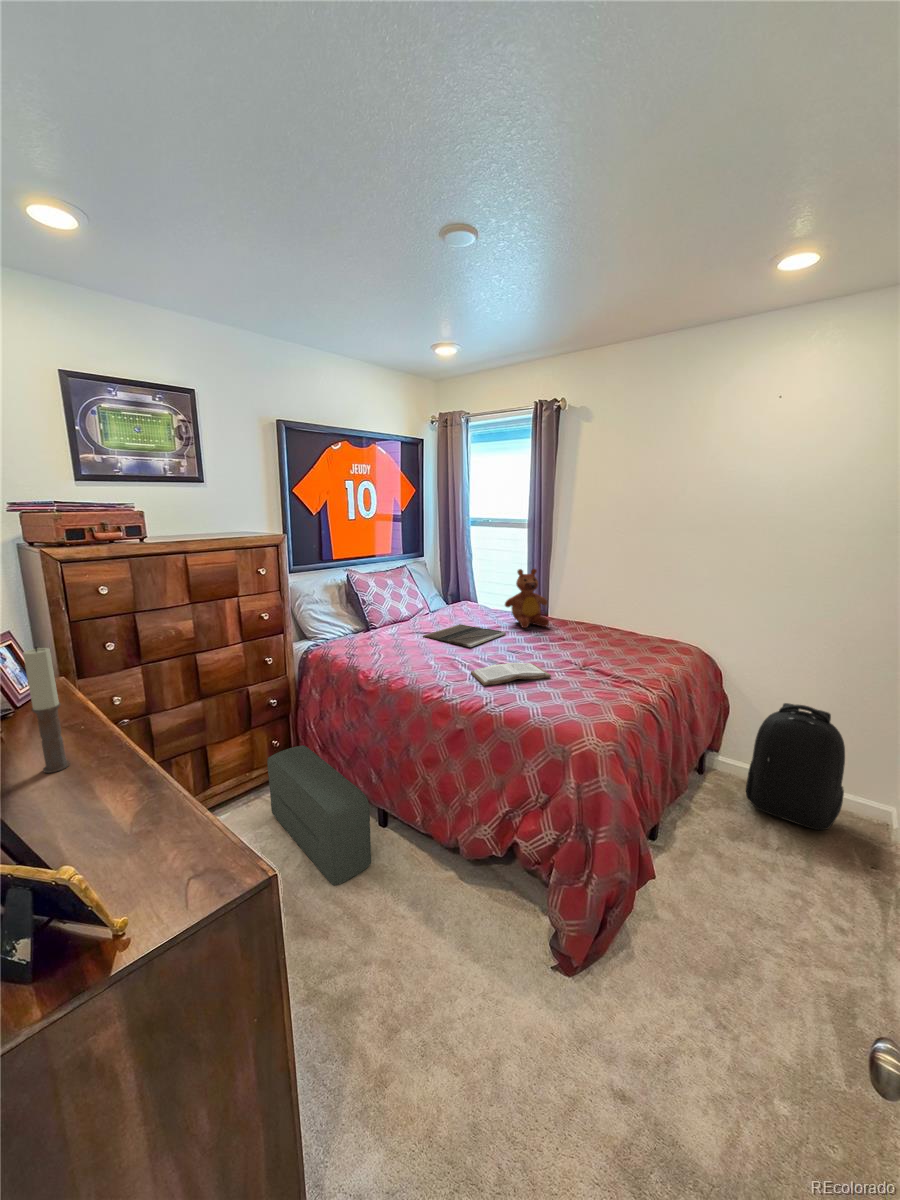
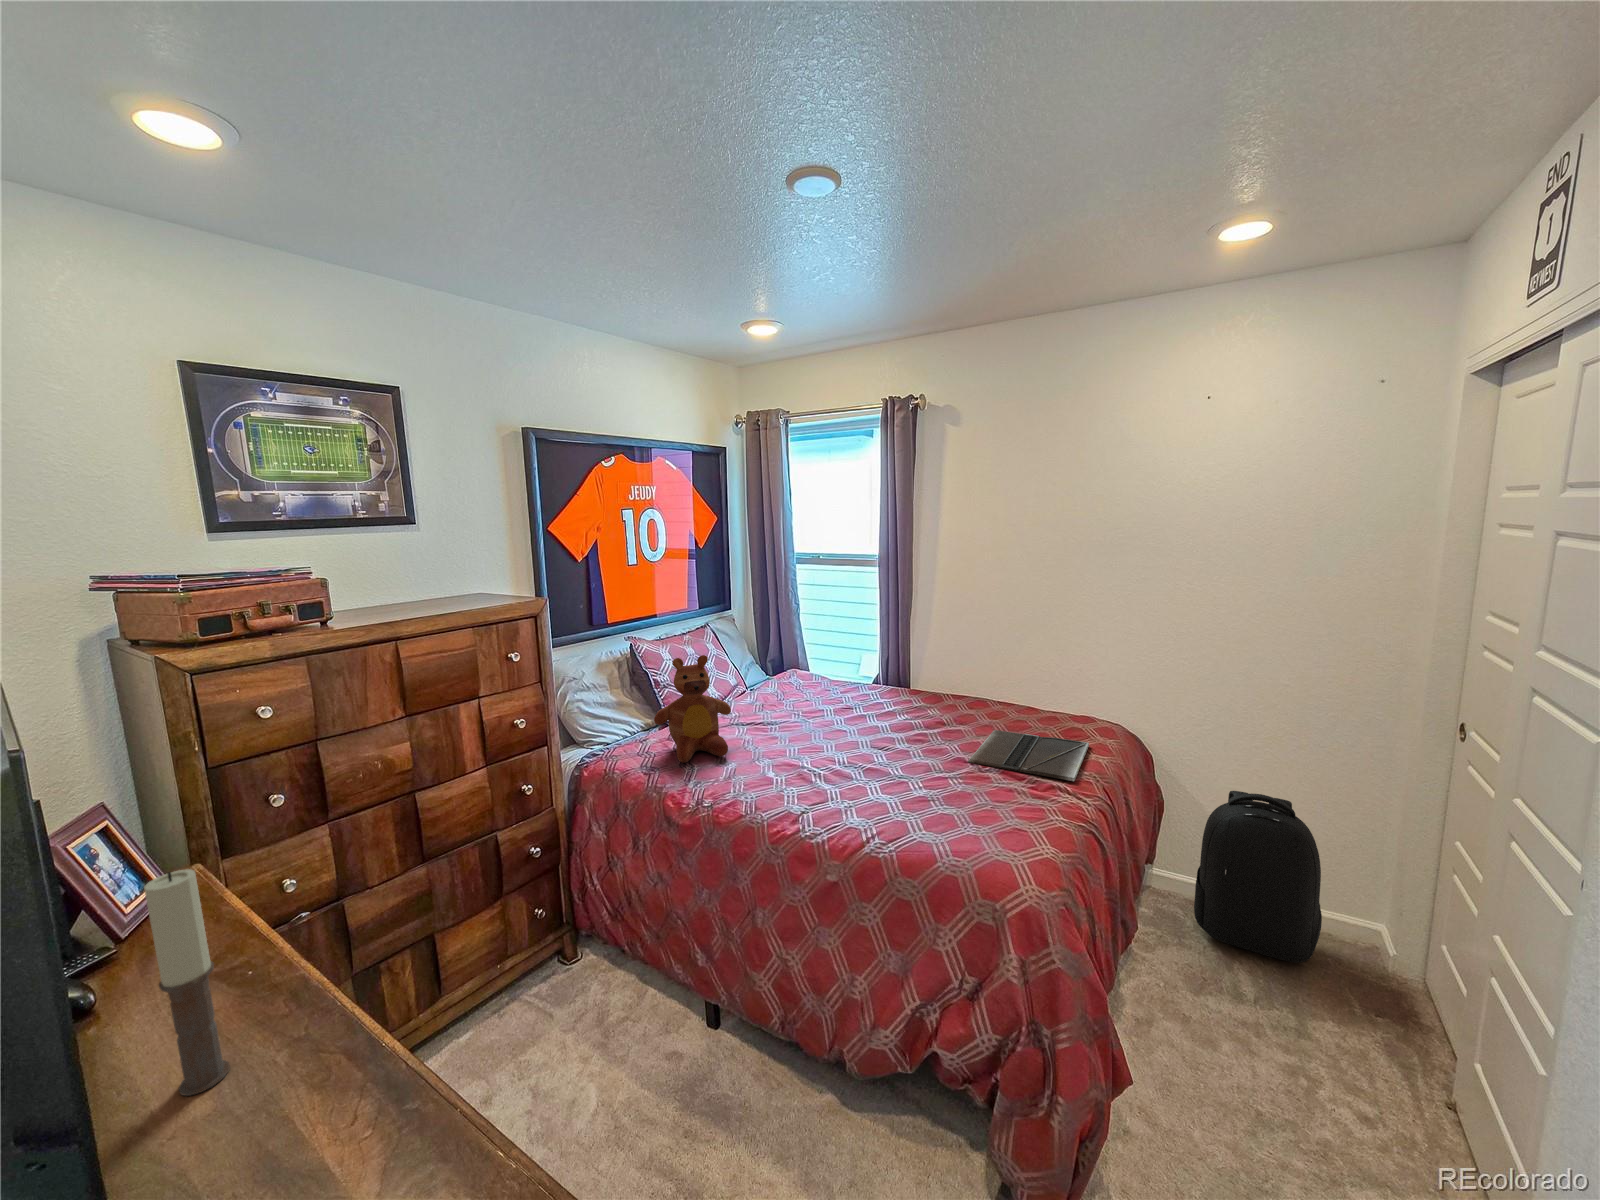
teddy bear: present [505,569,549,628] -> present [654,655,731,763]
laptop: present [423,624,506,647] -> present [968,730,1089,781]
book: present [471,663,551,685] -> none [832,765,944,809]
pouf: present [267,745,371,885] -> none [529,912,705,1147]

